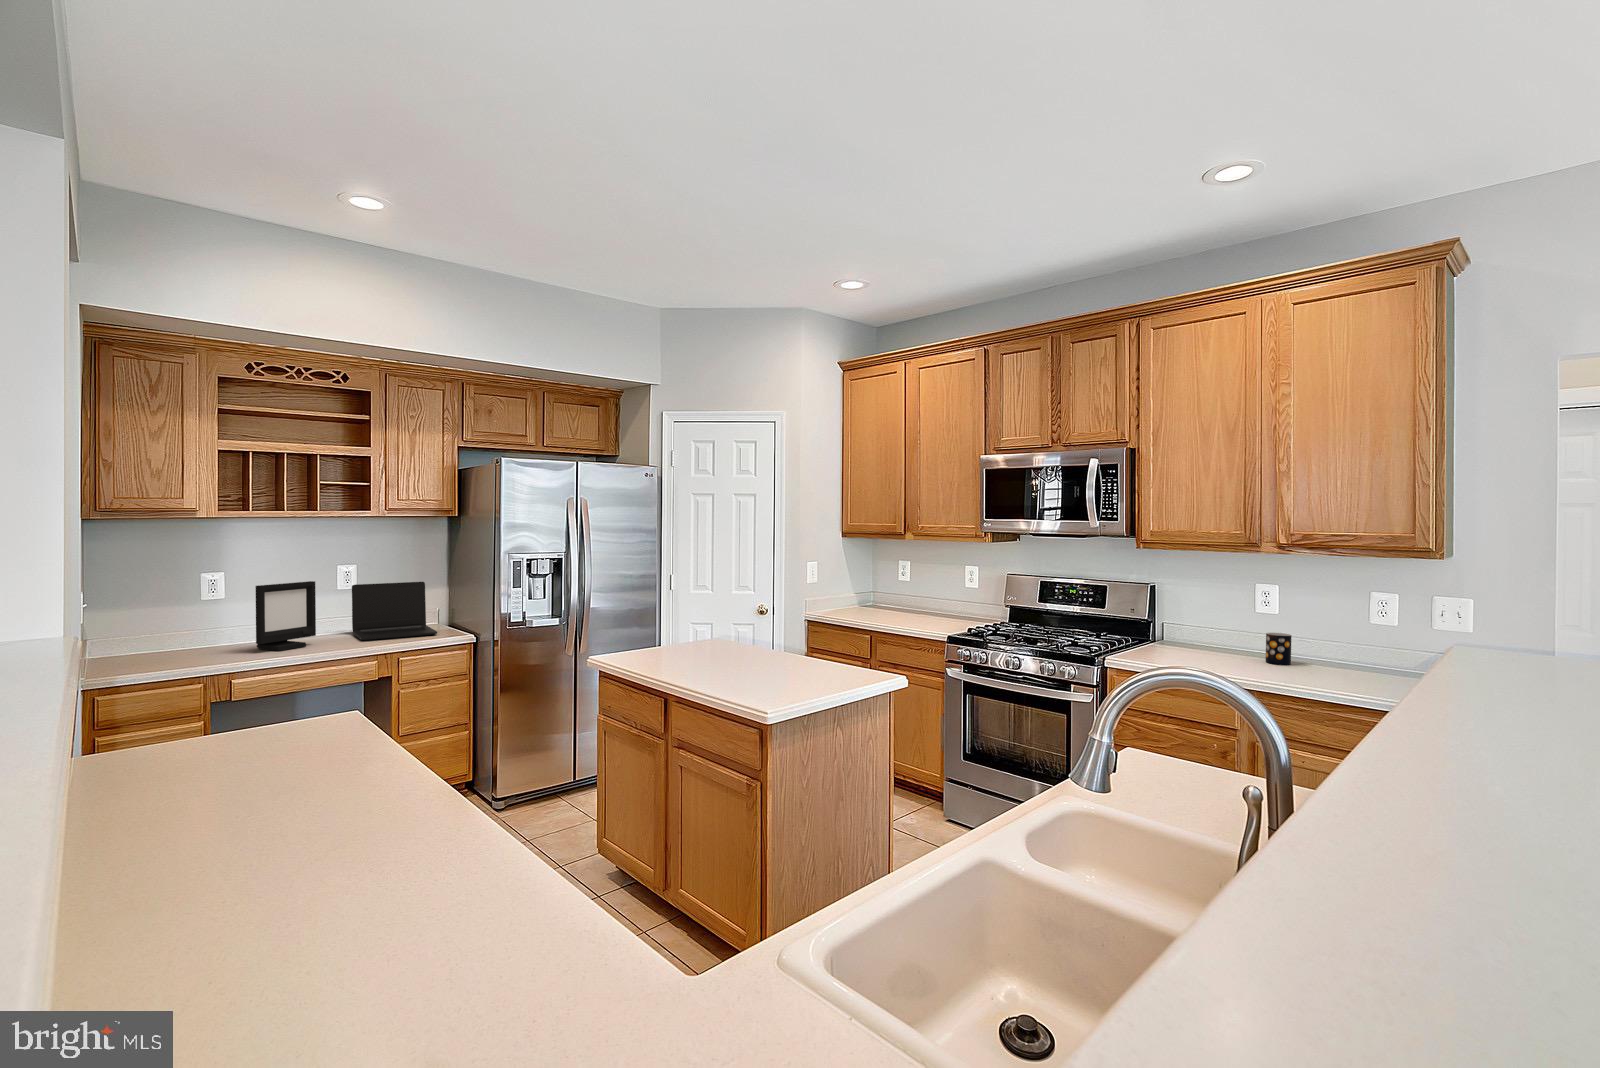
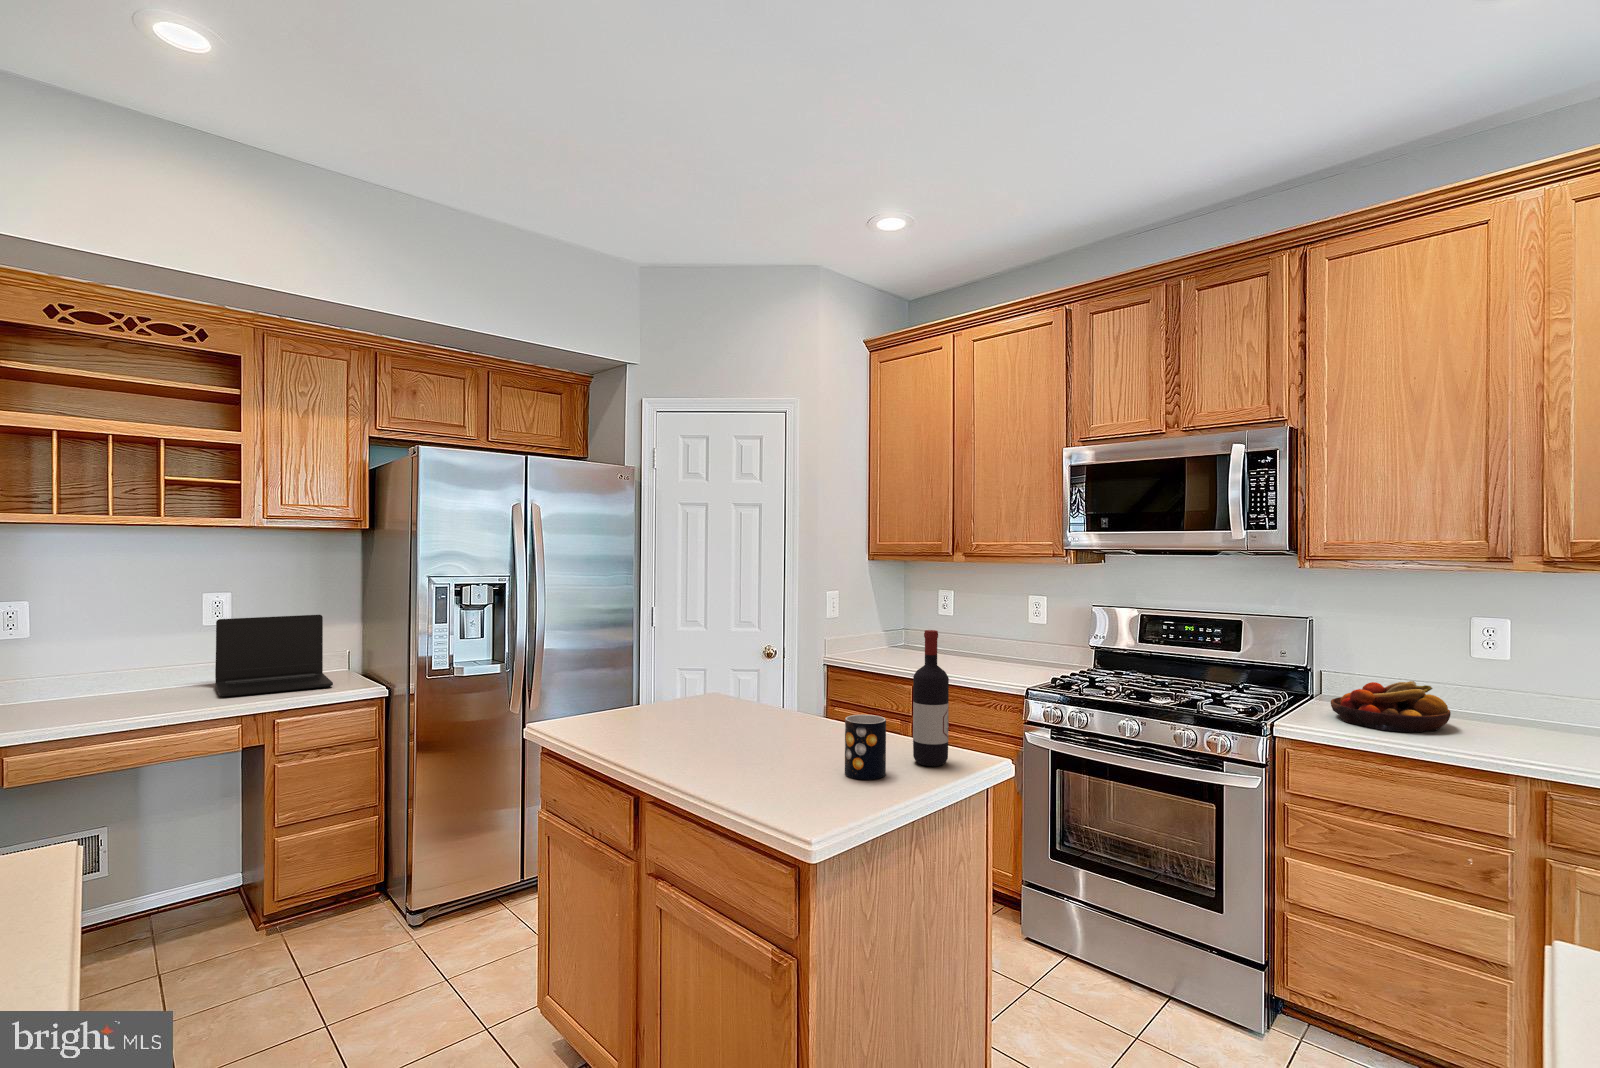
picture frame: present [255,581,316,651] -> none [51,615,153,715]
wine bottle: none [841,591,863,677] -> present [913,630,949,766]
fruit bowl: none [1150,630,1225,663] -> present [1331,681,1451,732]
mug: present [1266,633,1292,665] -> present [845,715,886,780]

